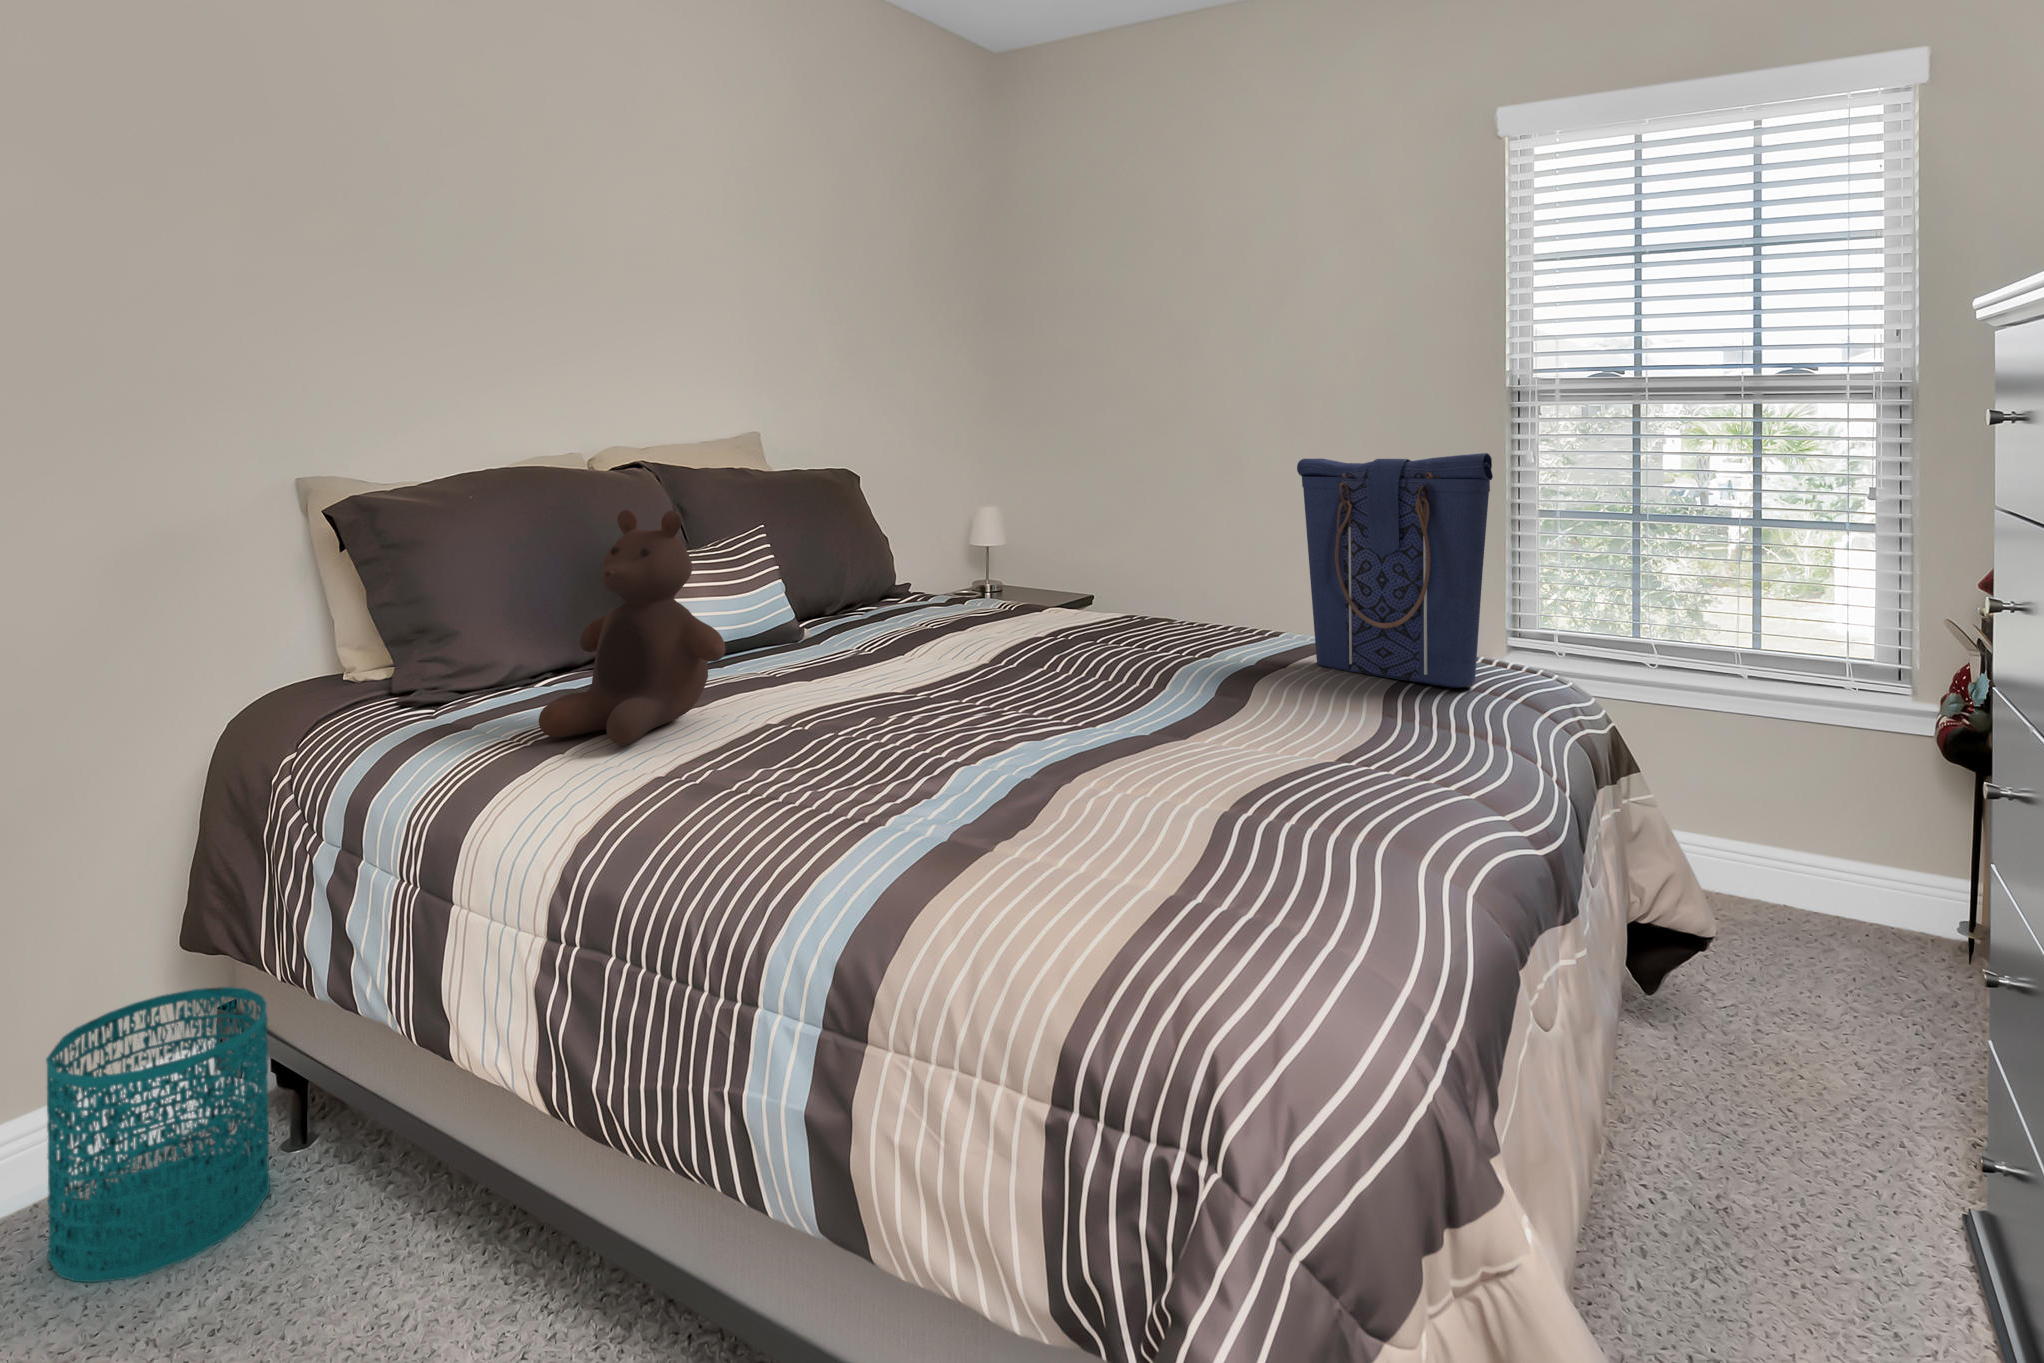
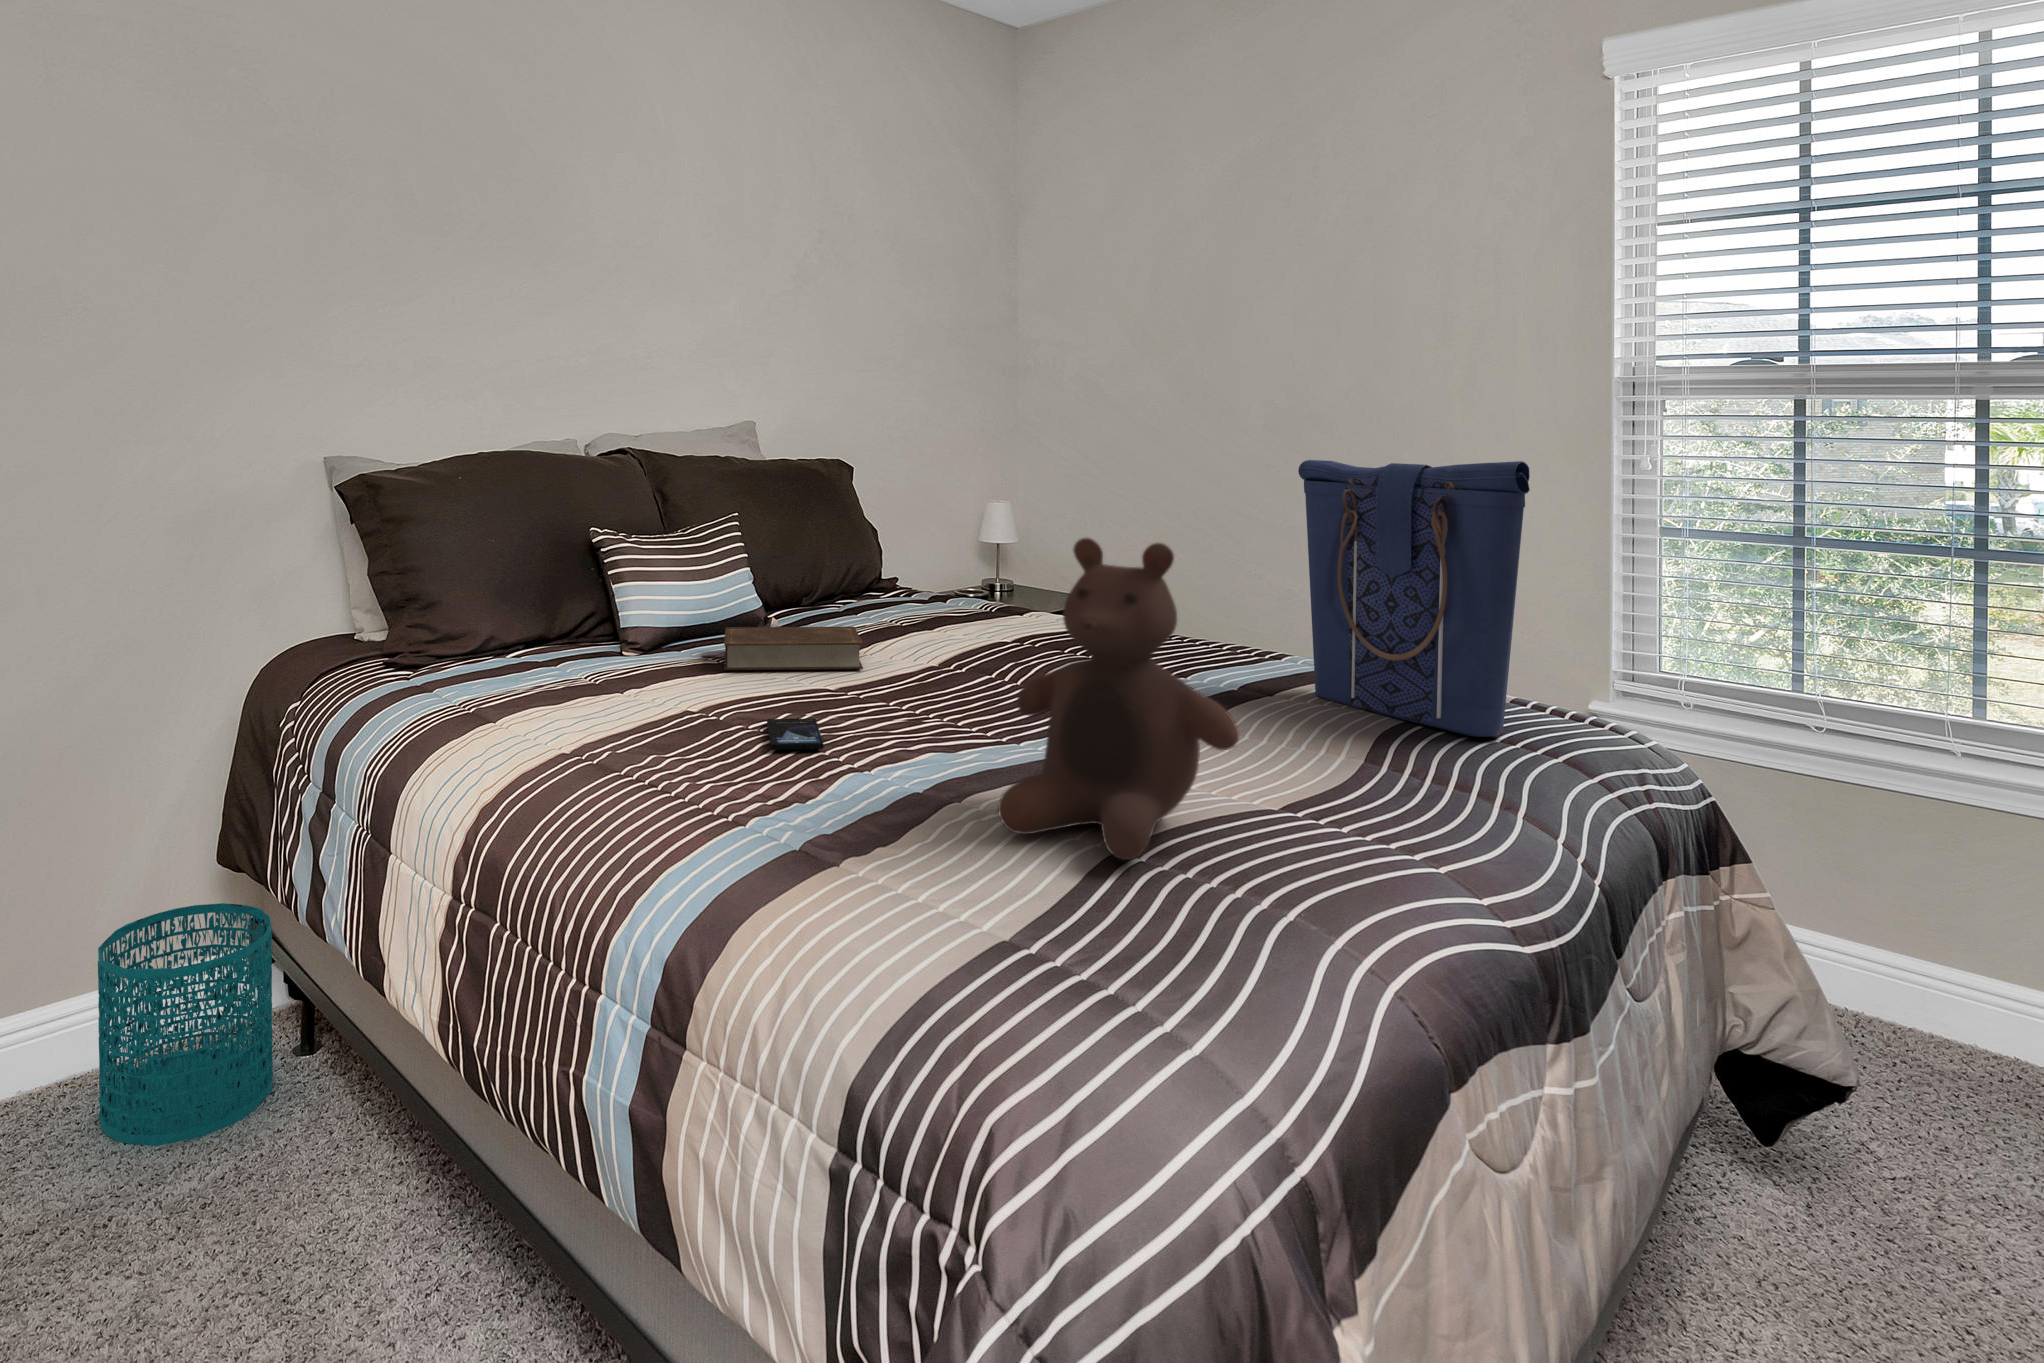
stuffed bear: present [539,510,725,745] -> present [998,538,1239,860]
book: none [745,632,914,681] -> present [701,627,863,670]
smartphone: none [847,718,916,750] -> present [767,718,824,750]

